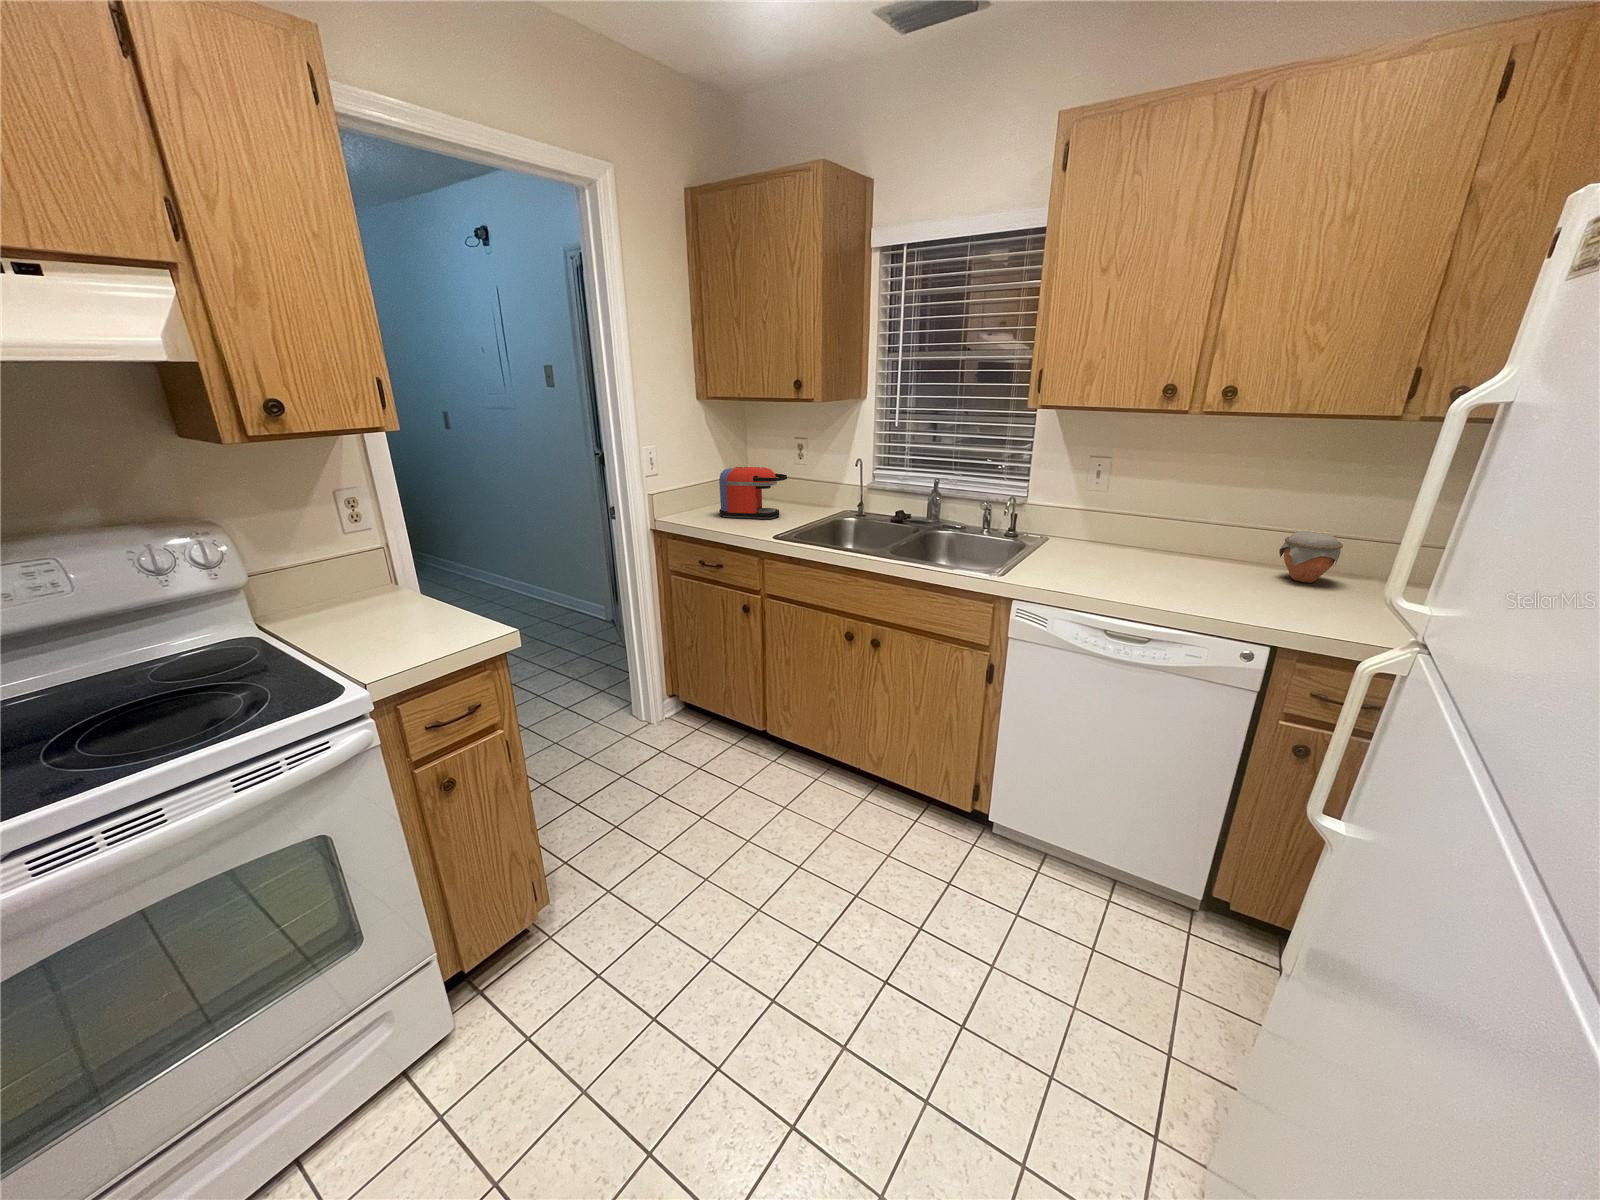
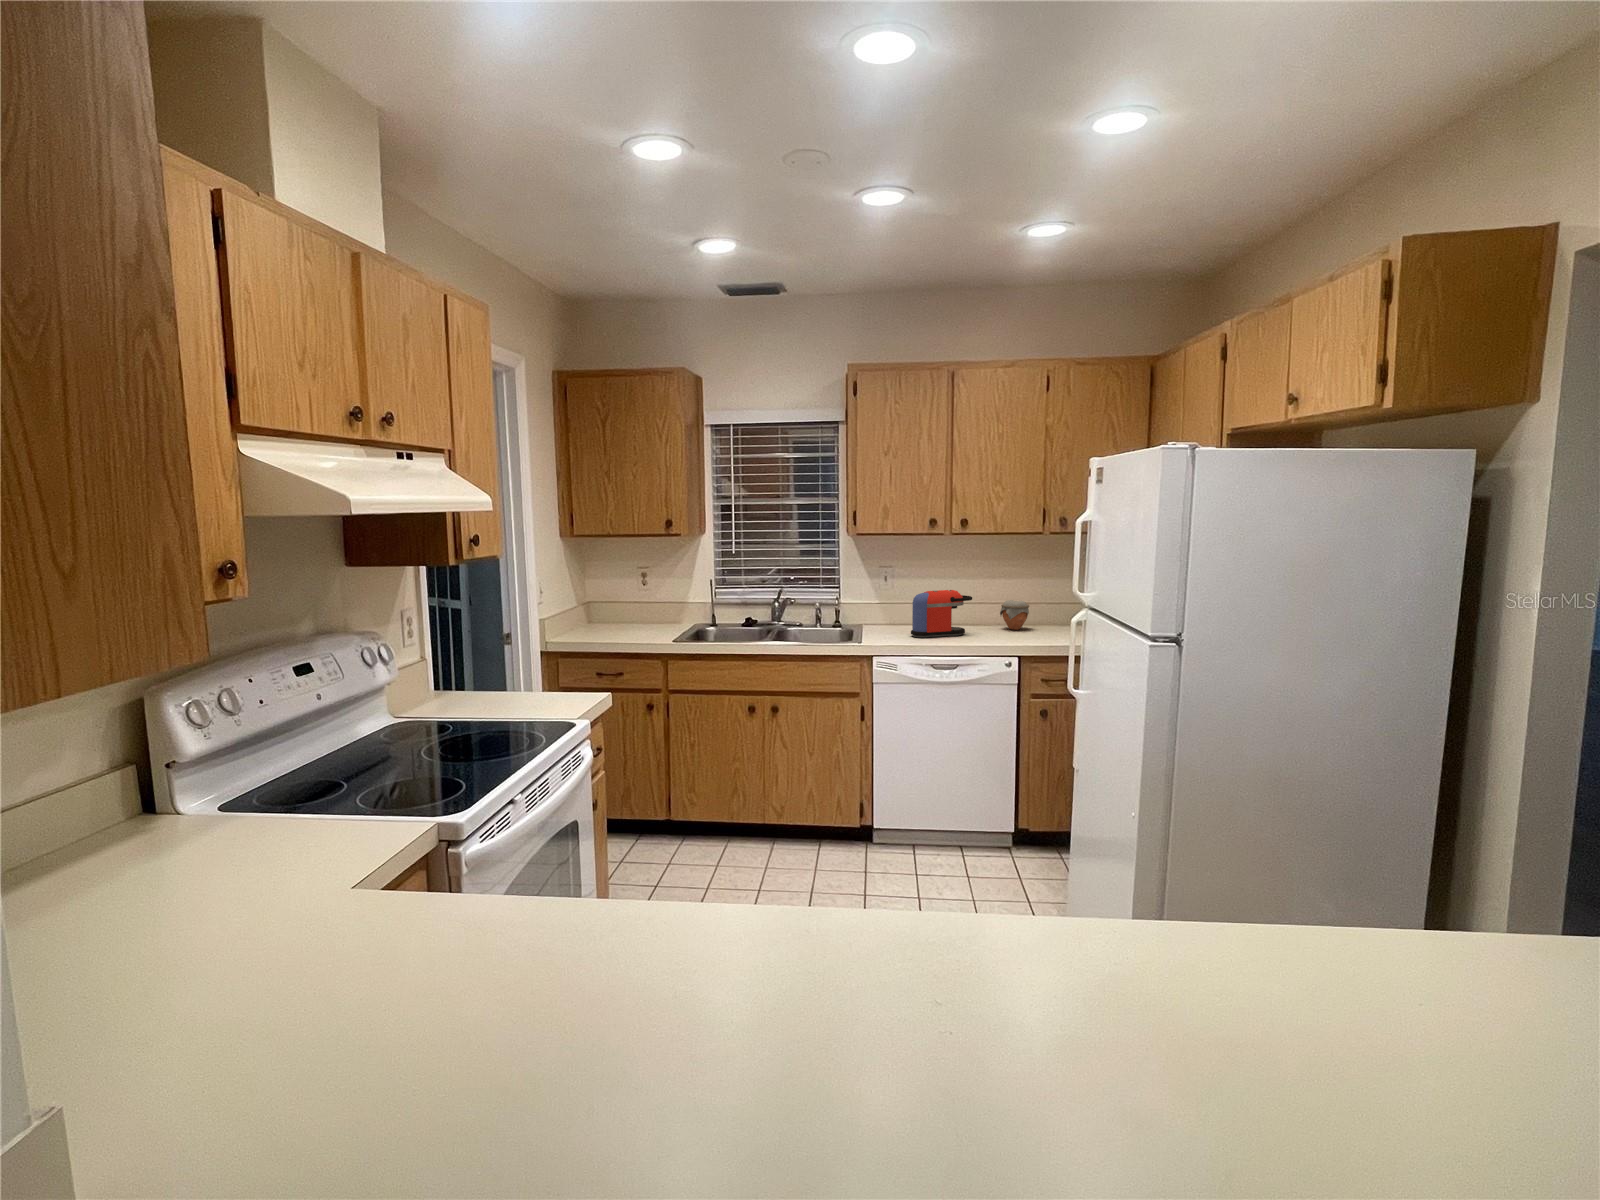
coffee maker: present [719,467,787,519] -> present [911,590,972,638]

